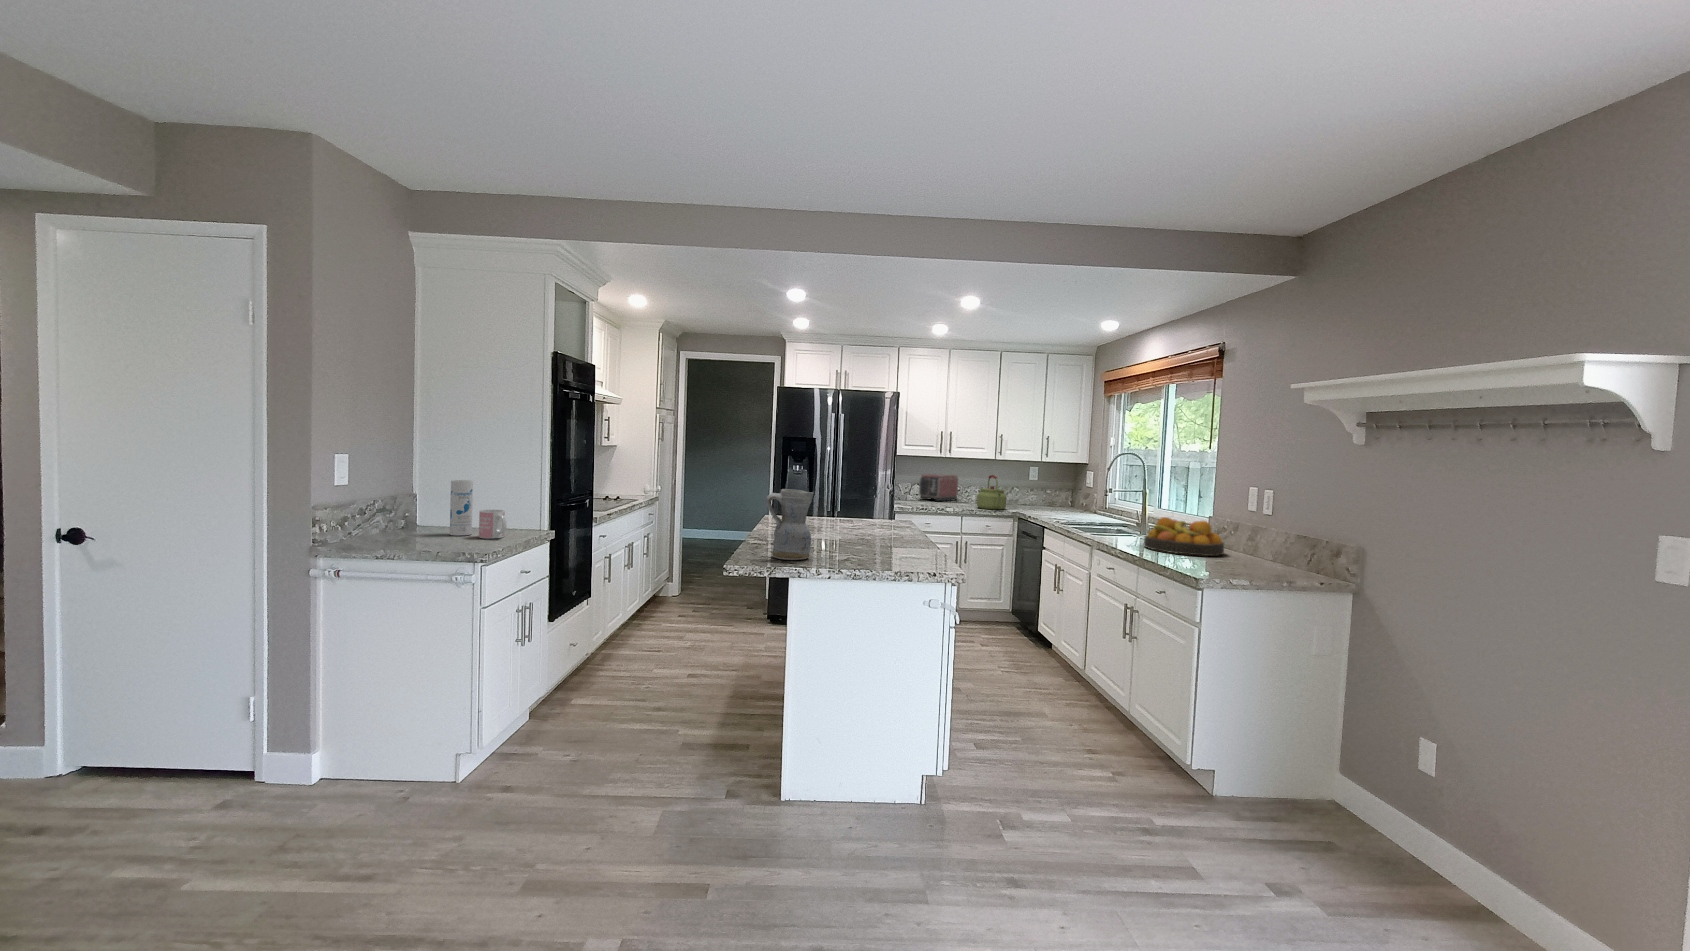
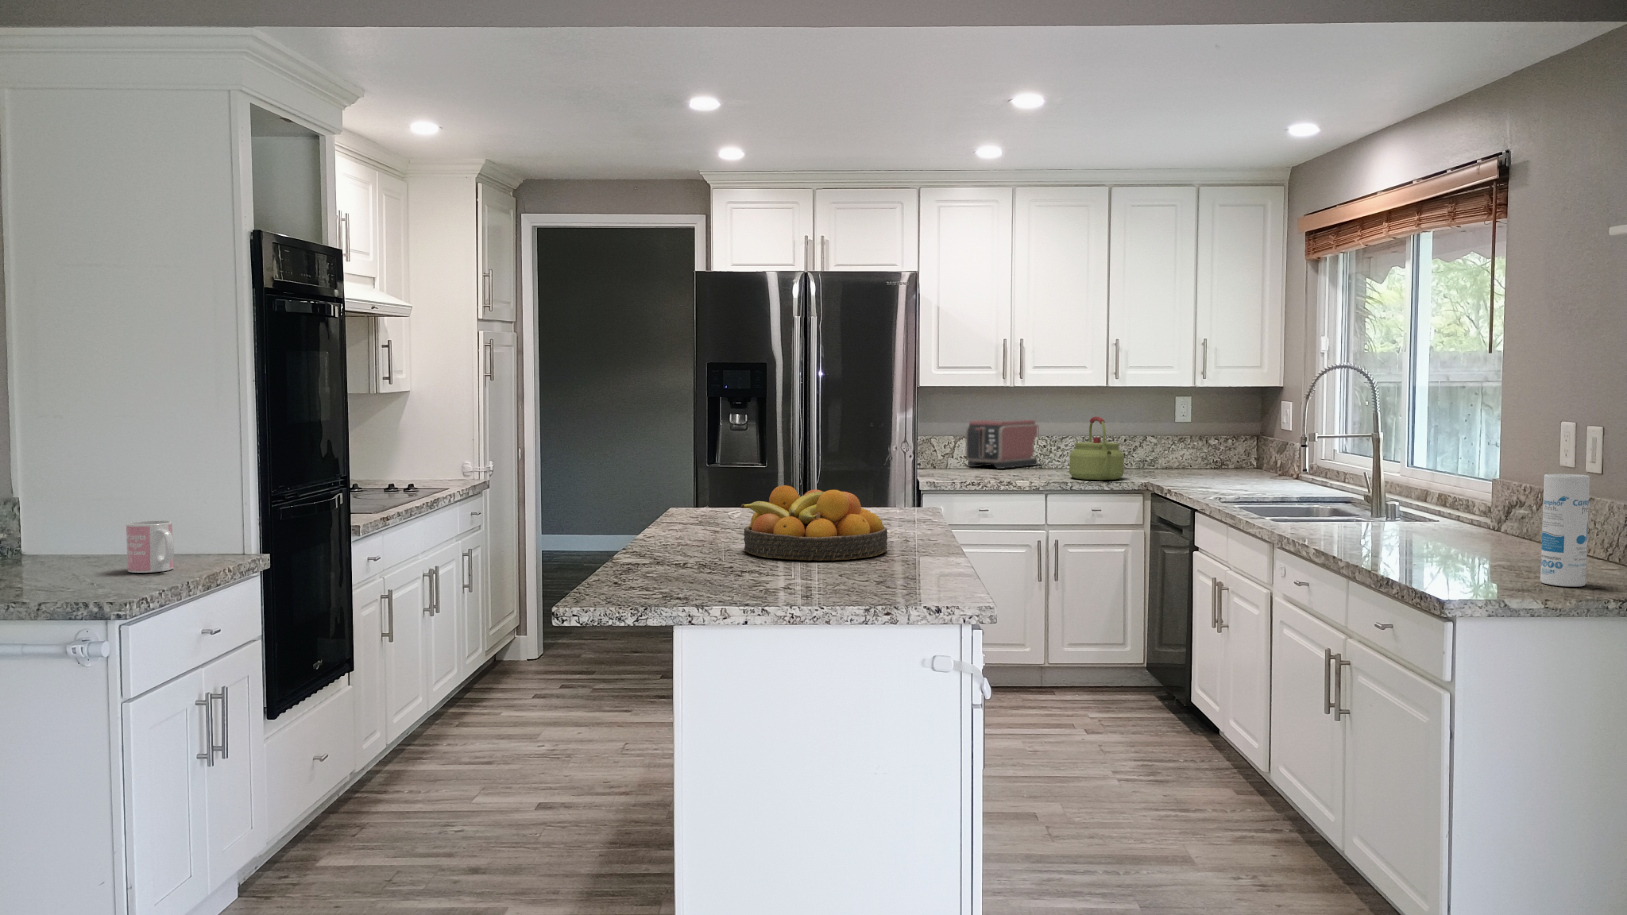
canister: present [450,480,473,536] -> present [1540,474,1590,586]
ceramic pitcher: present [766,489,813,560] -> none [617,463,706,594]
fruit bowl: present [1144,517,1224,556] -> present [740,485,887,561]

